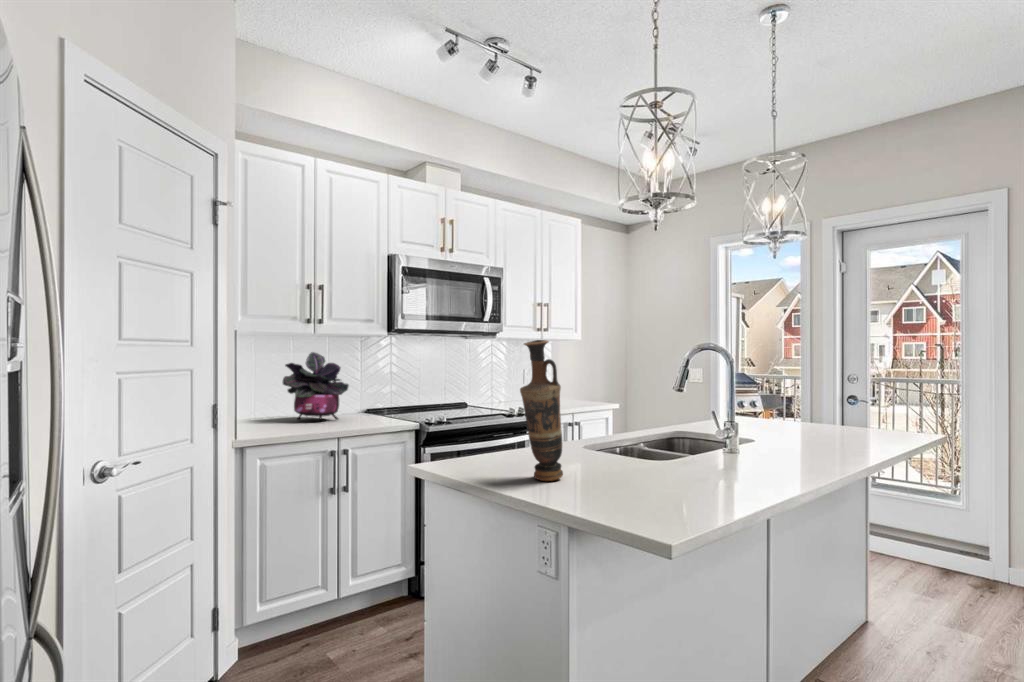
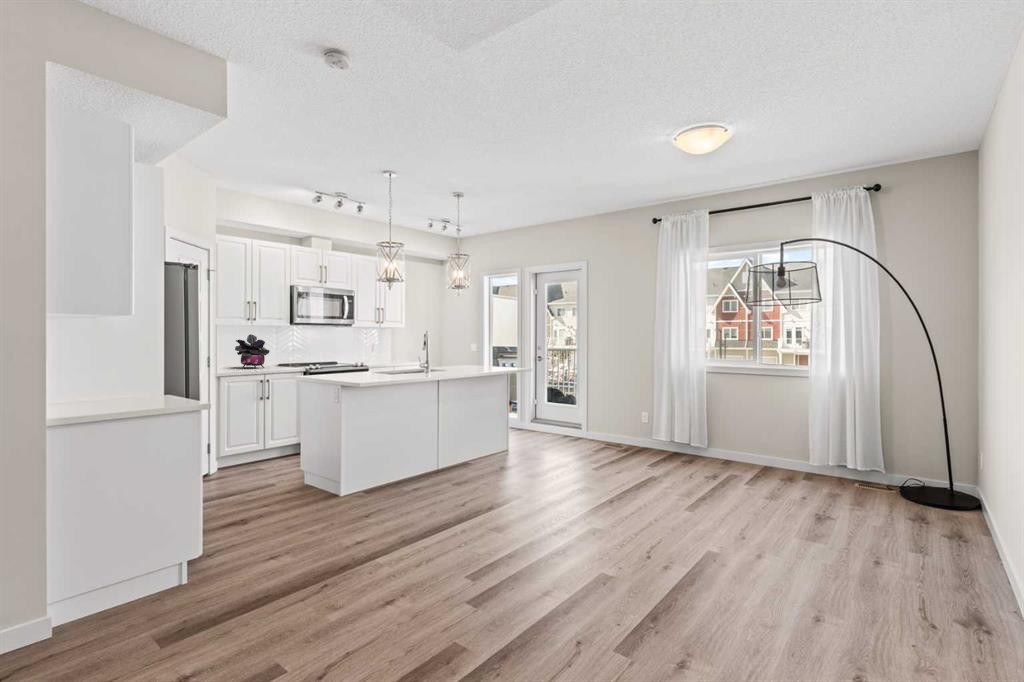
vase: present [520,340,563,481] -> none [335,333,352,382]

